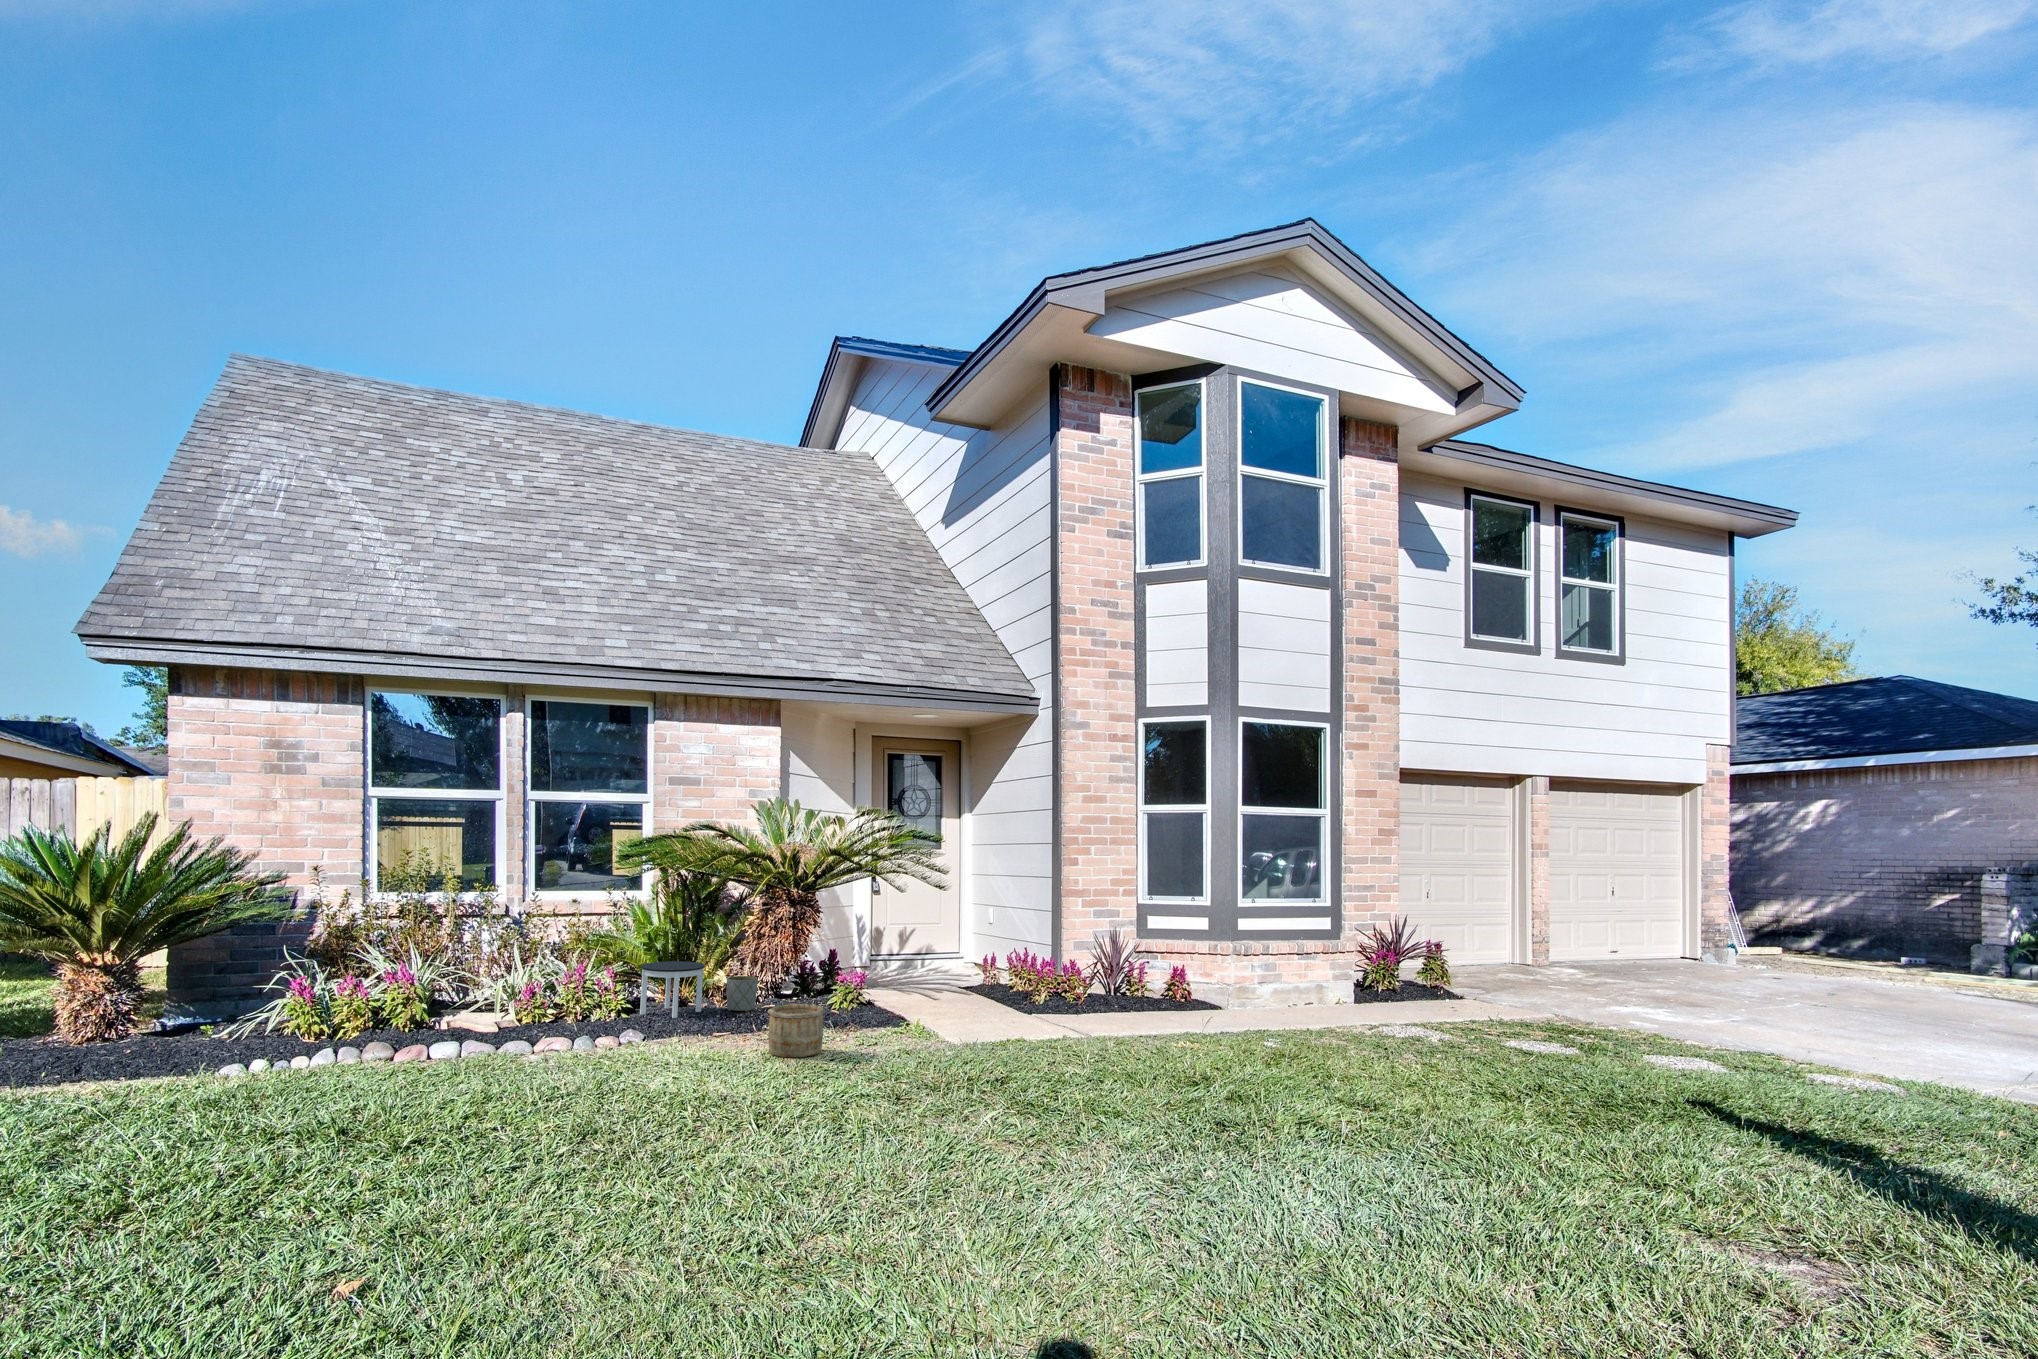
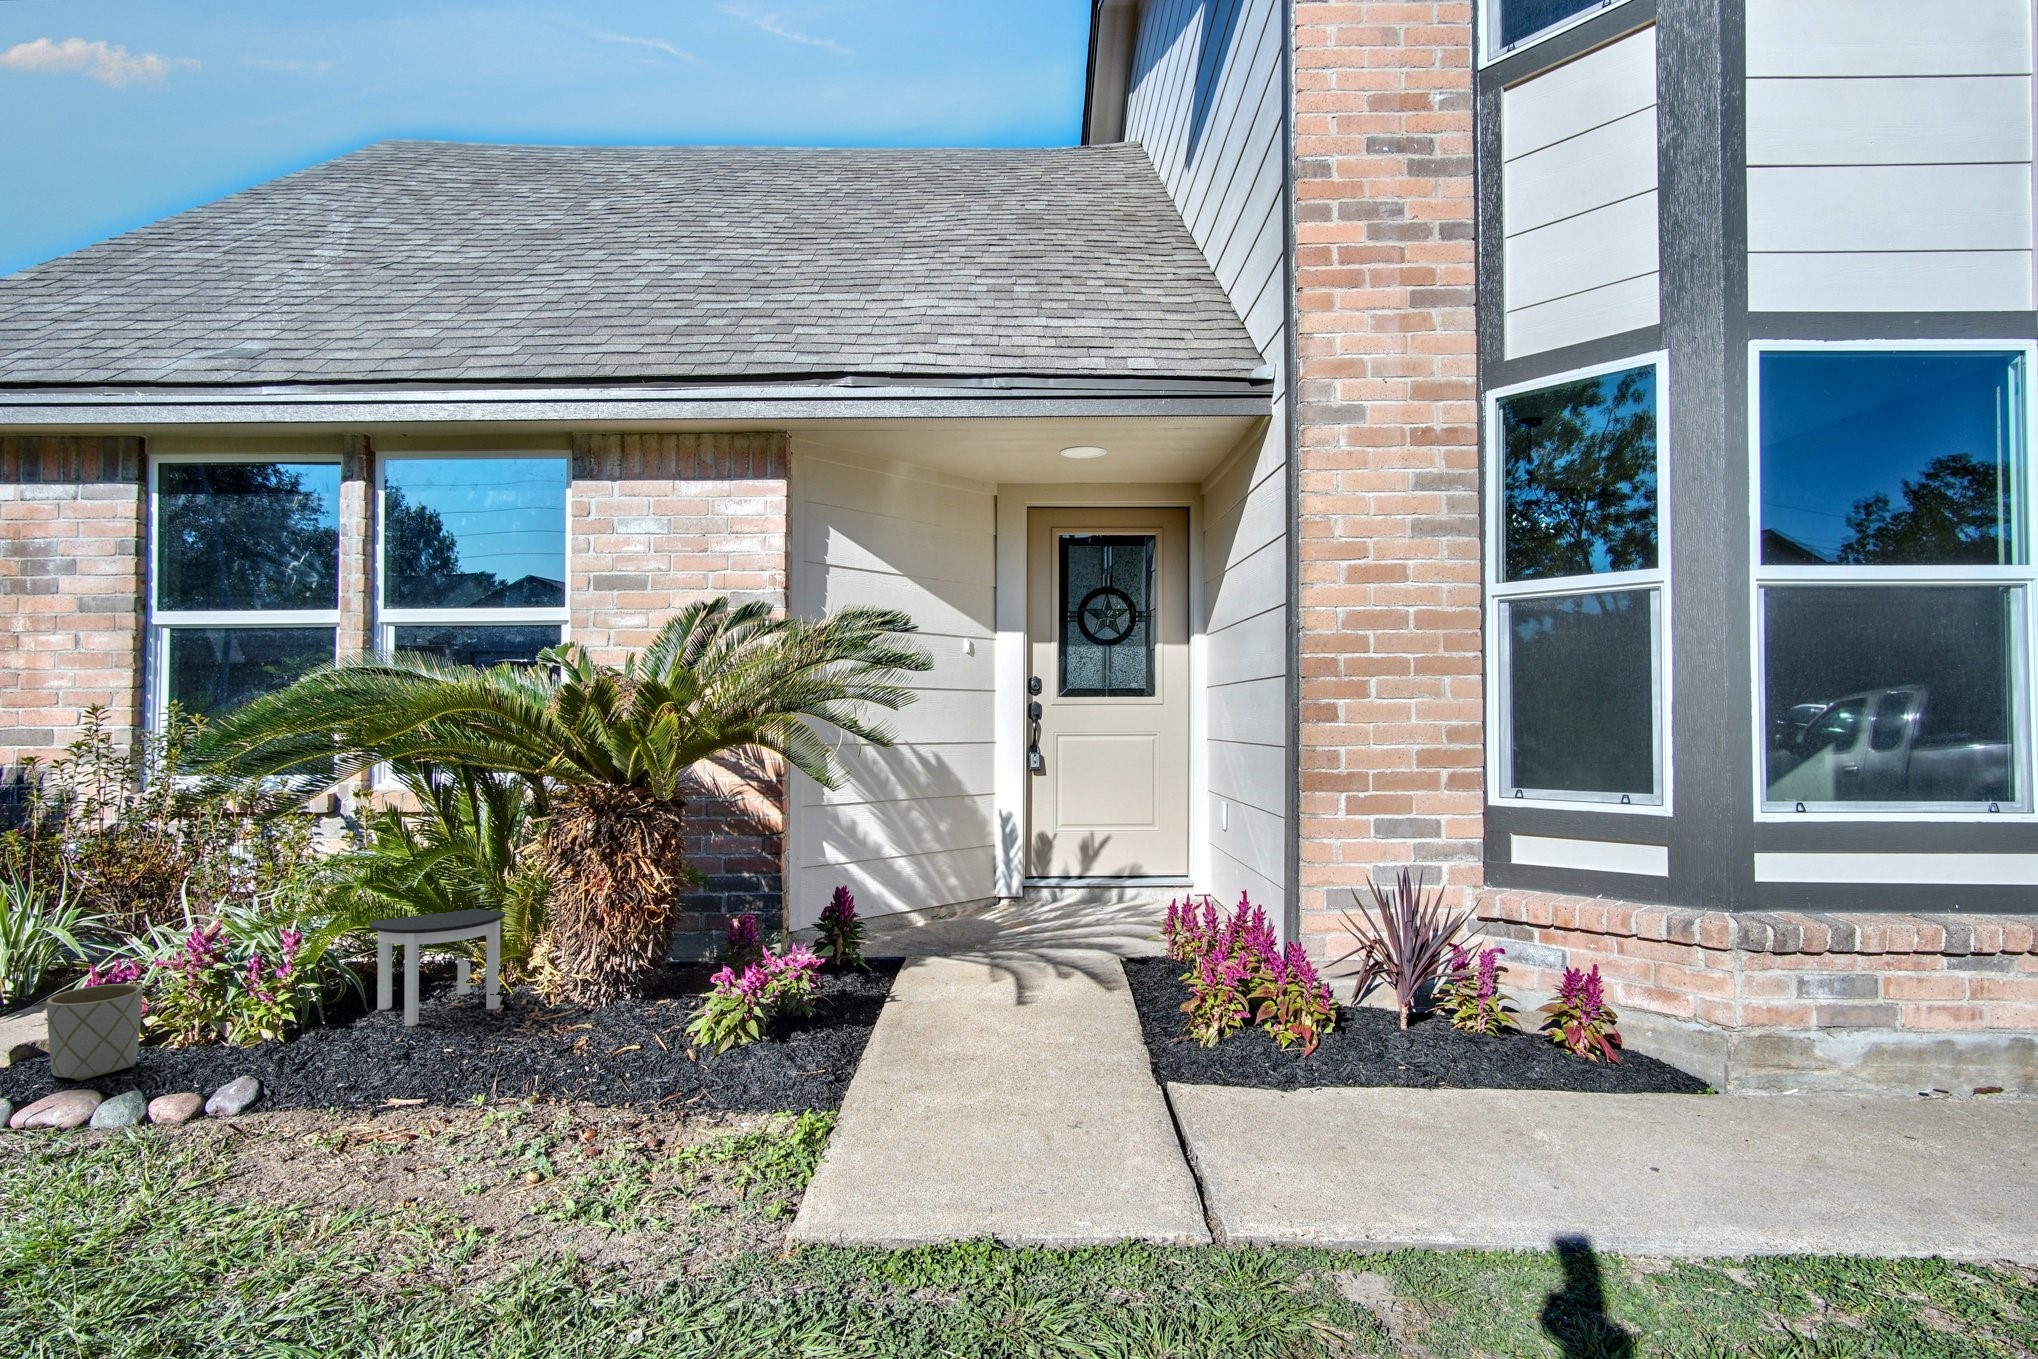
planter: present [727,976,758,1012] -> present [47,984,142,1081]
wooden bucket: present [768,1004,825,1057] -> none [202,1077,389,1260]

